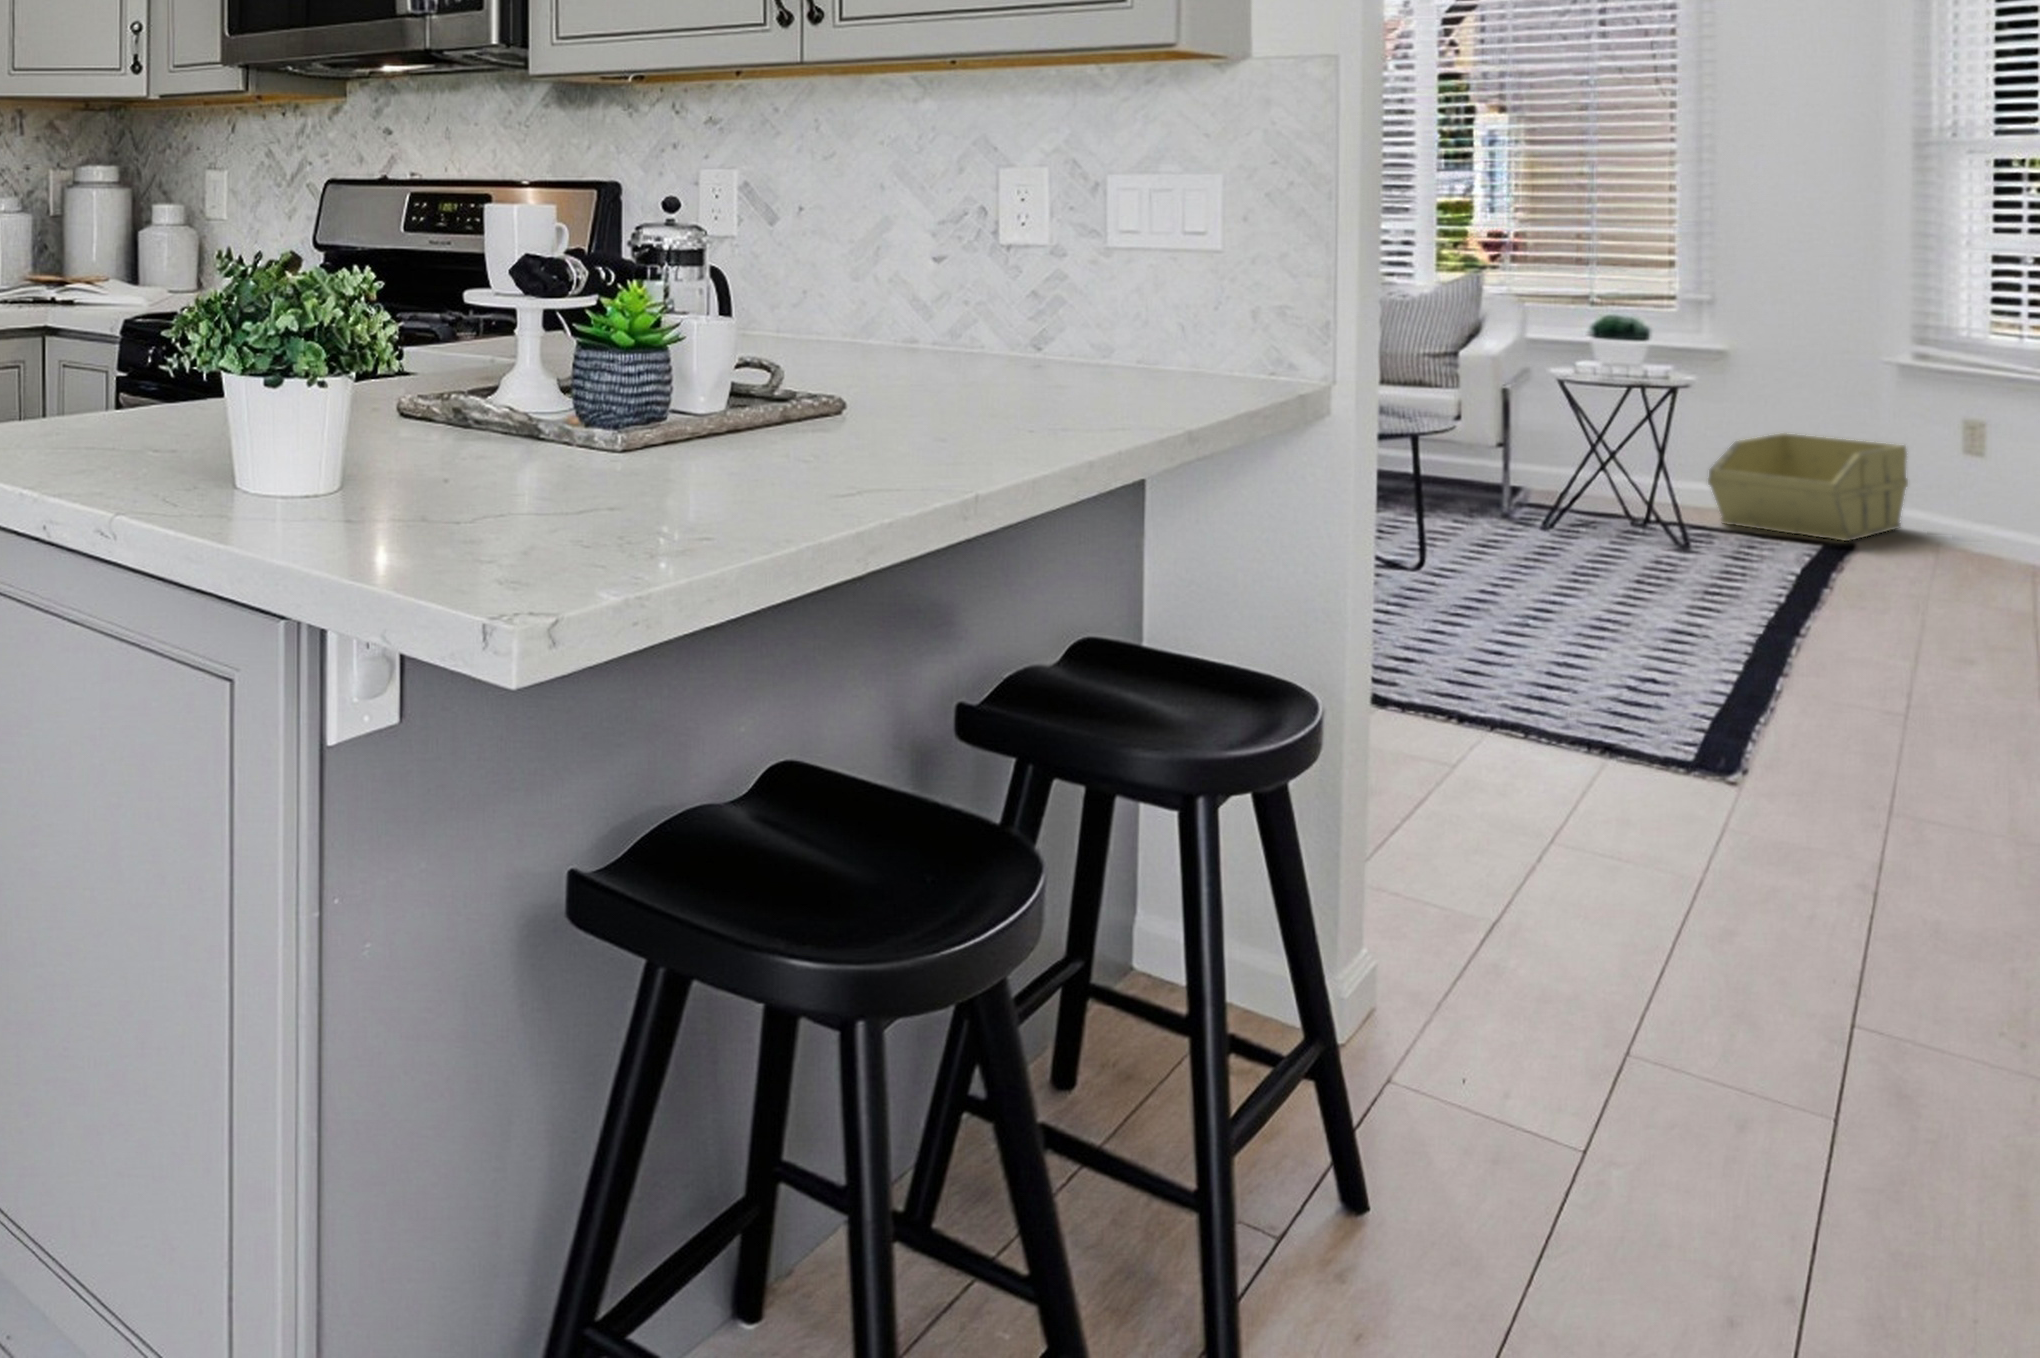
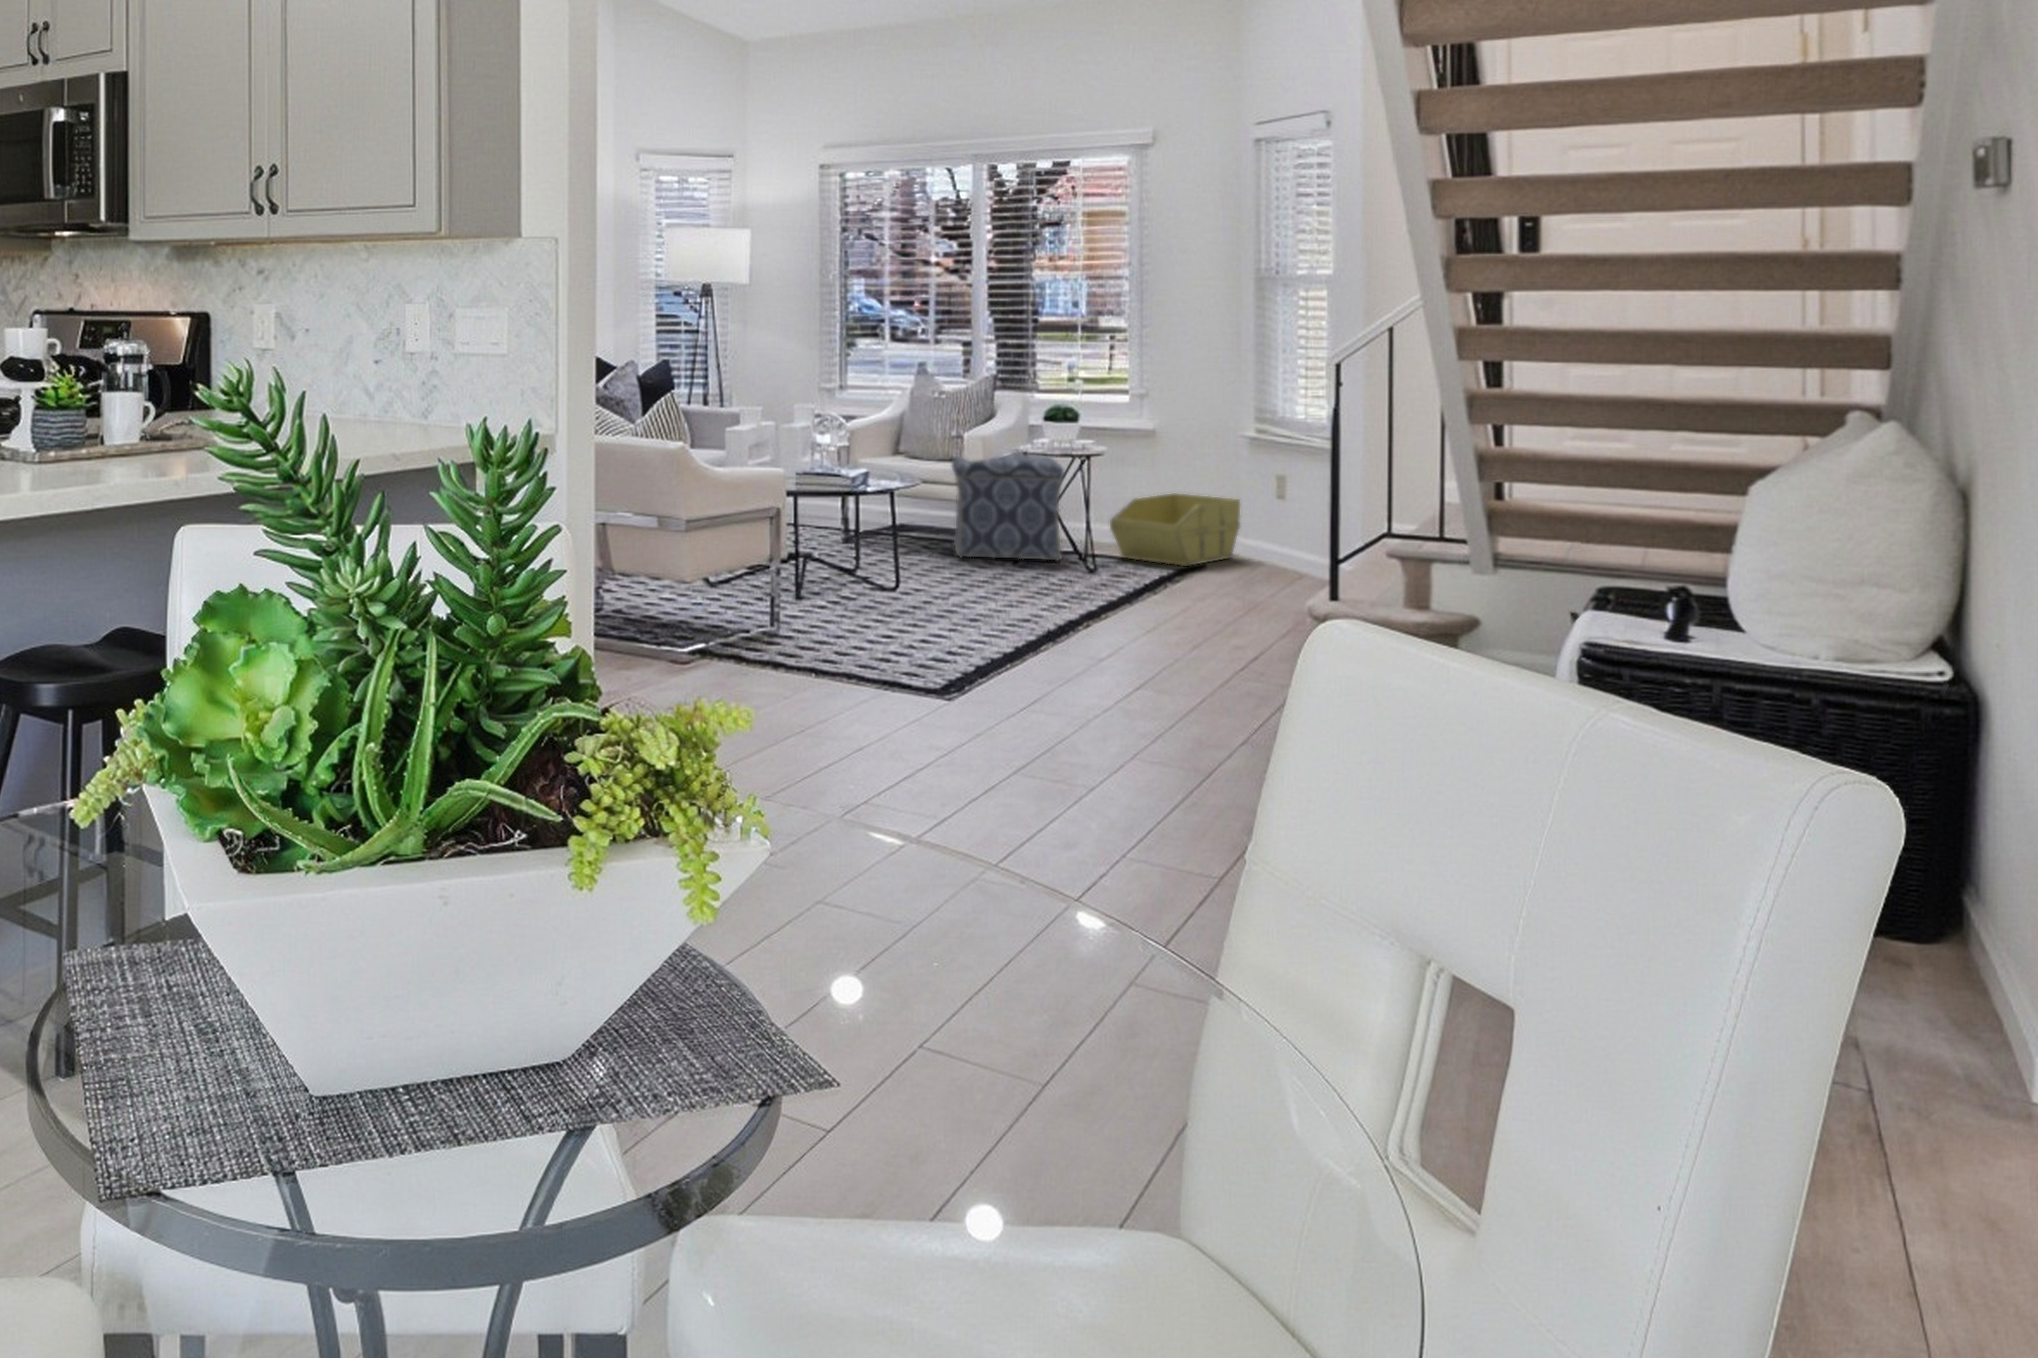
ottoman: none [1439,374,1647,528] -> present [952,454,1064,561]

